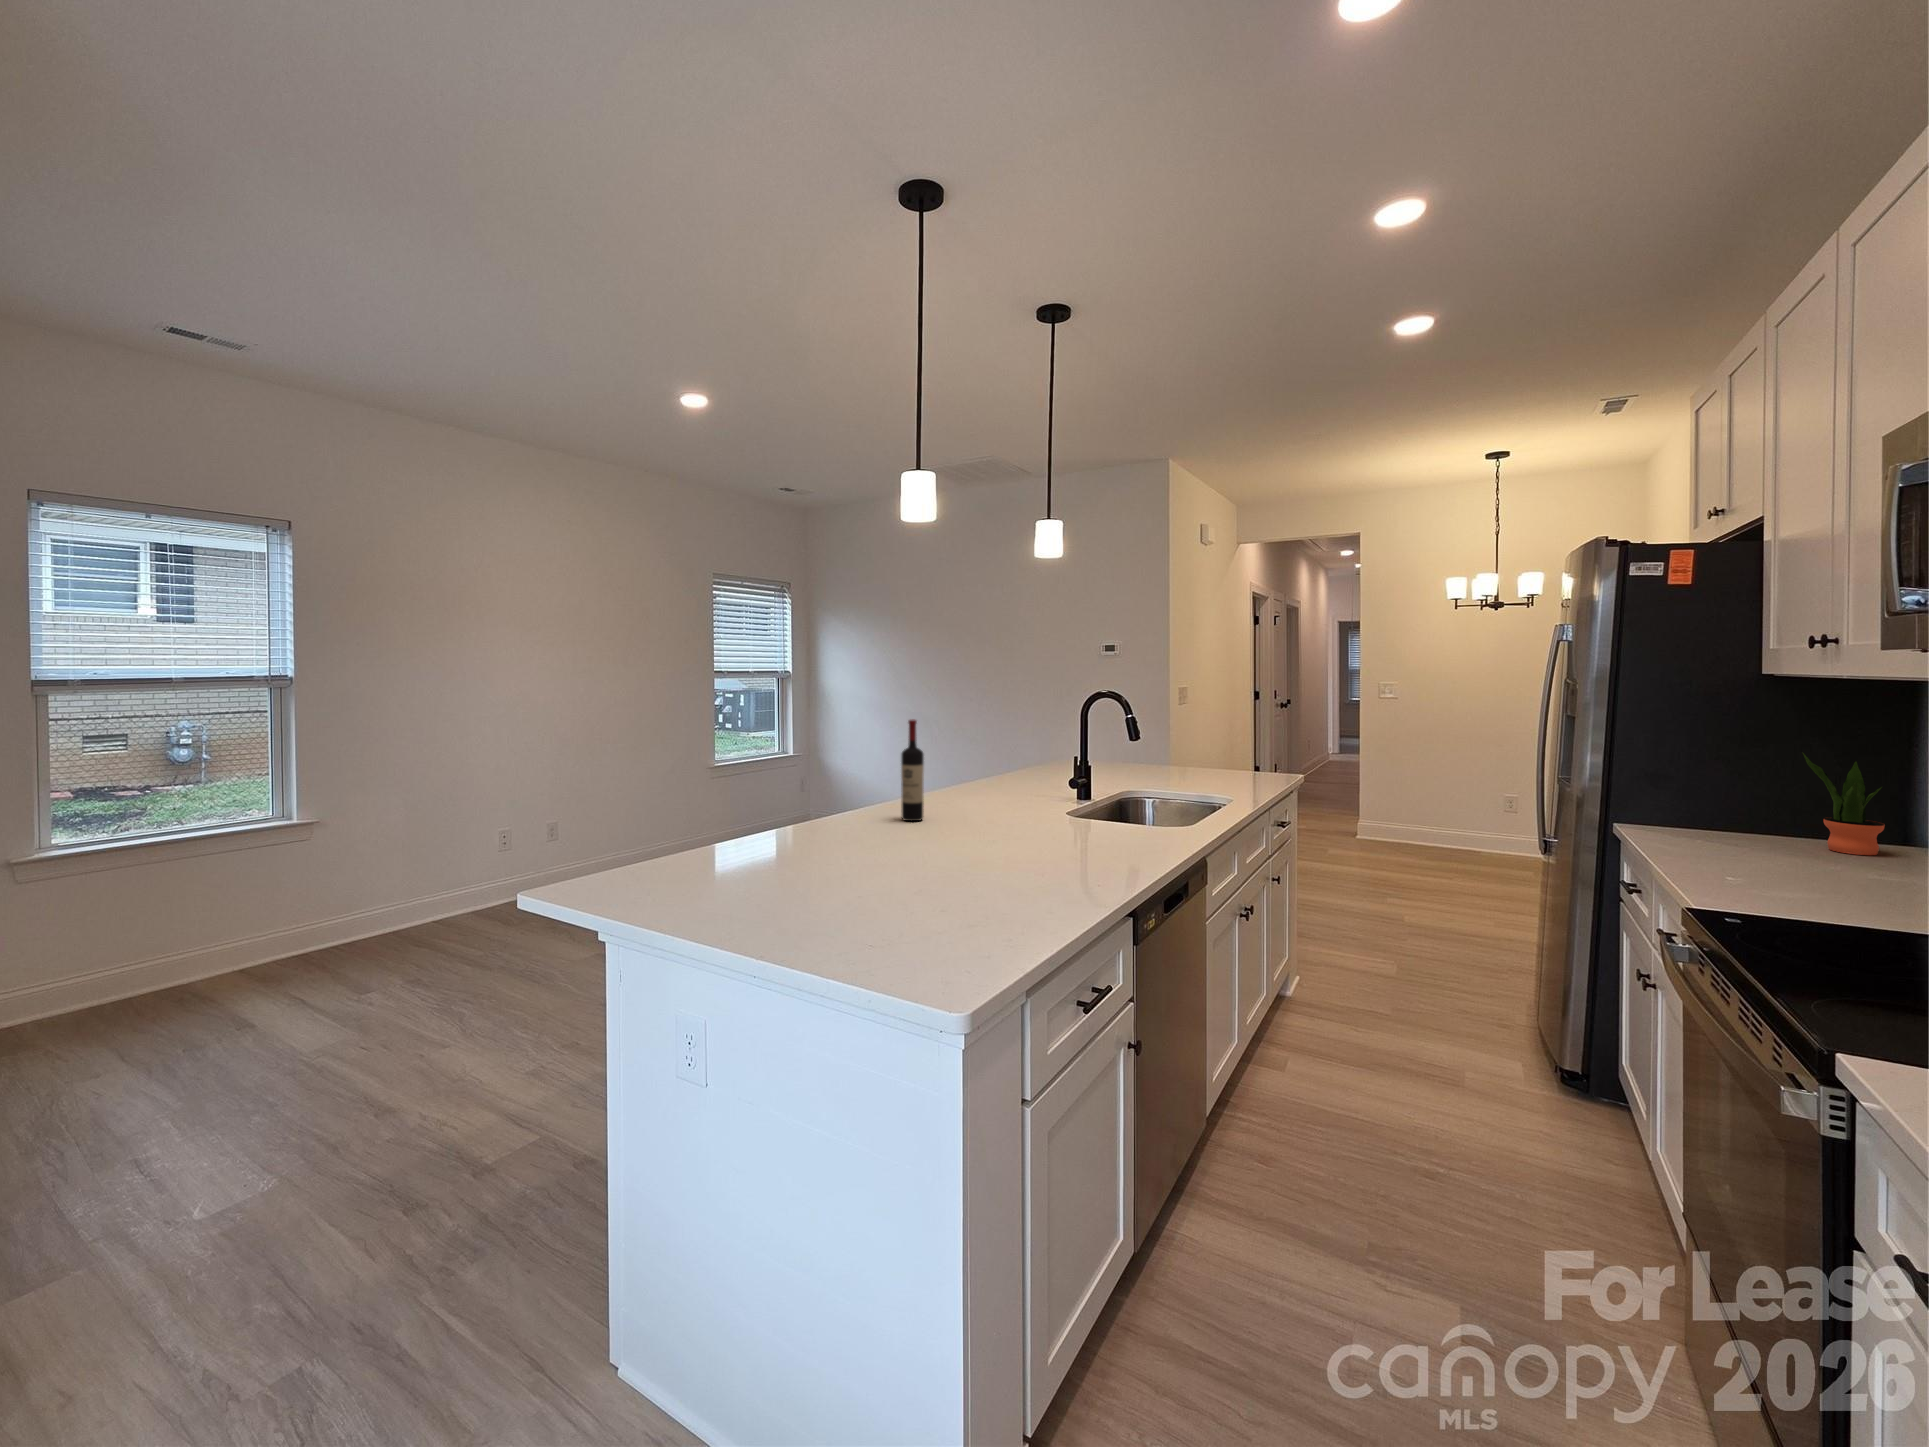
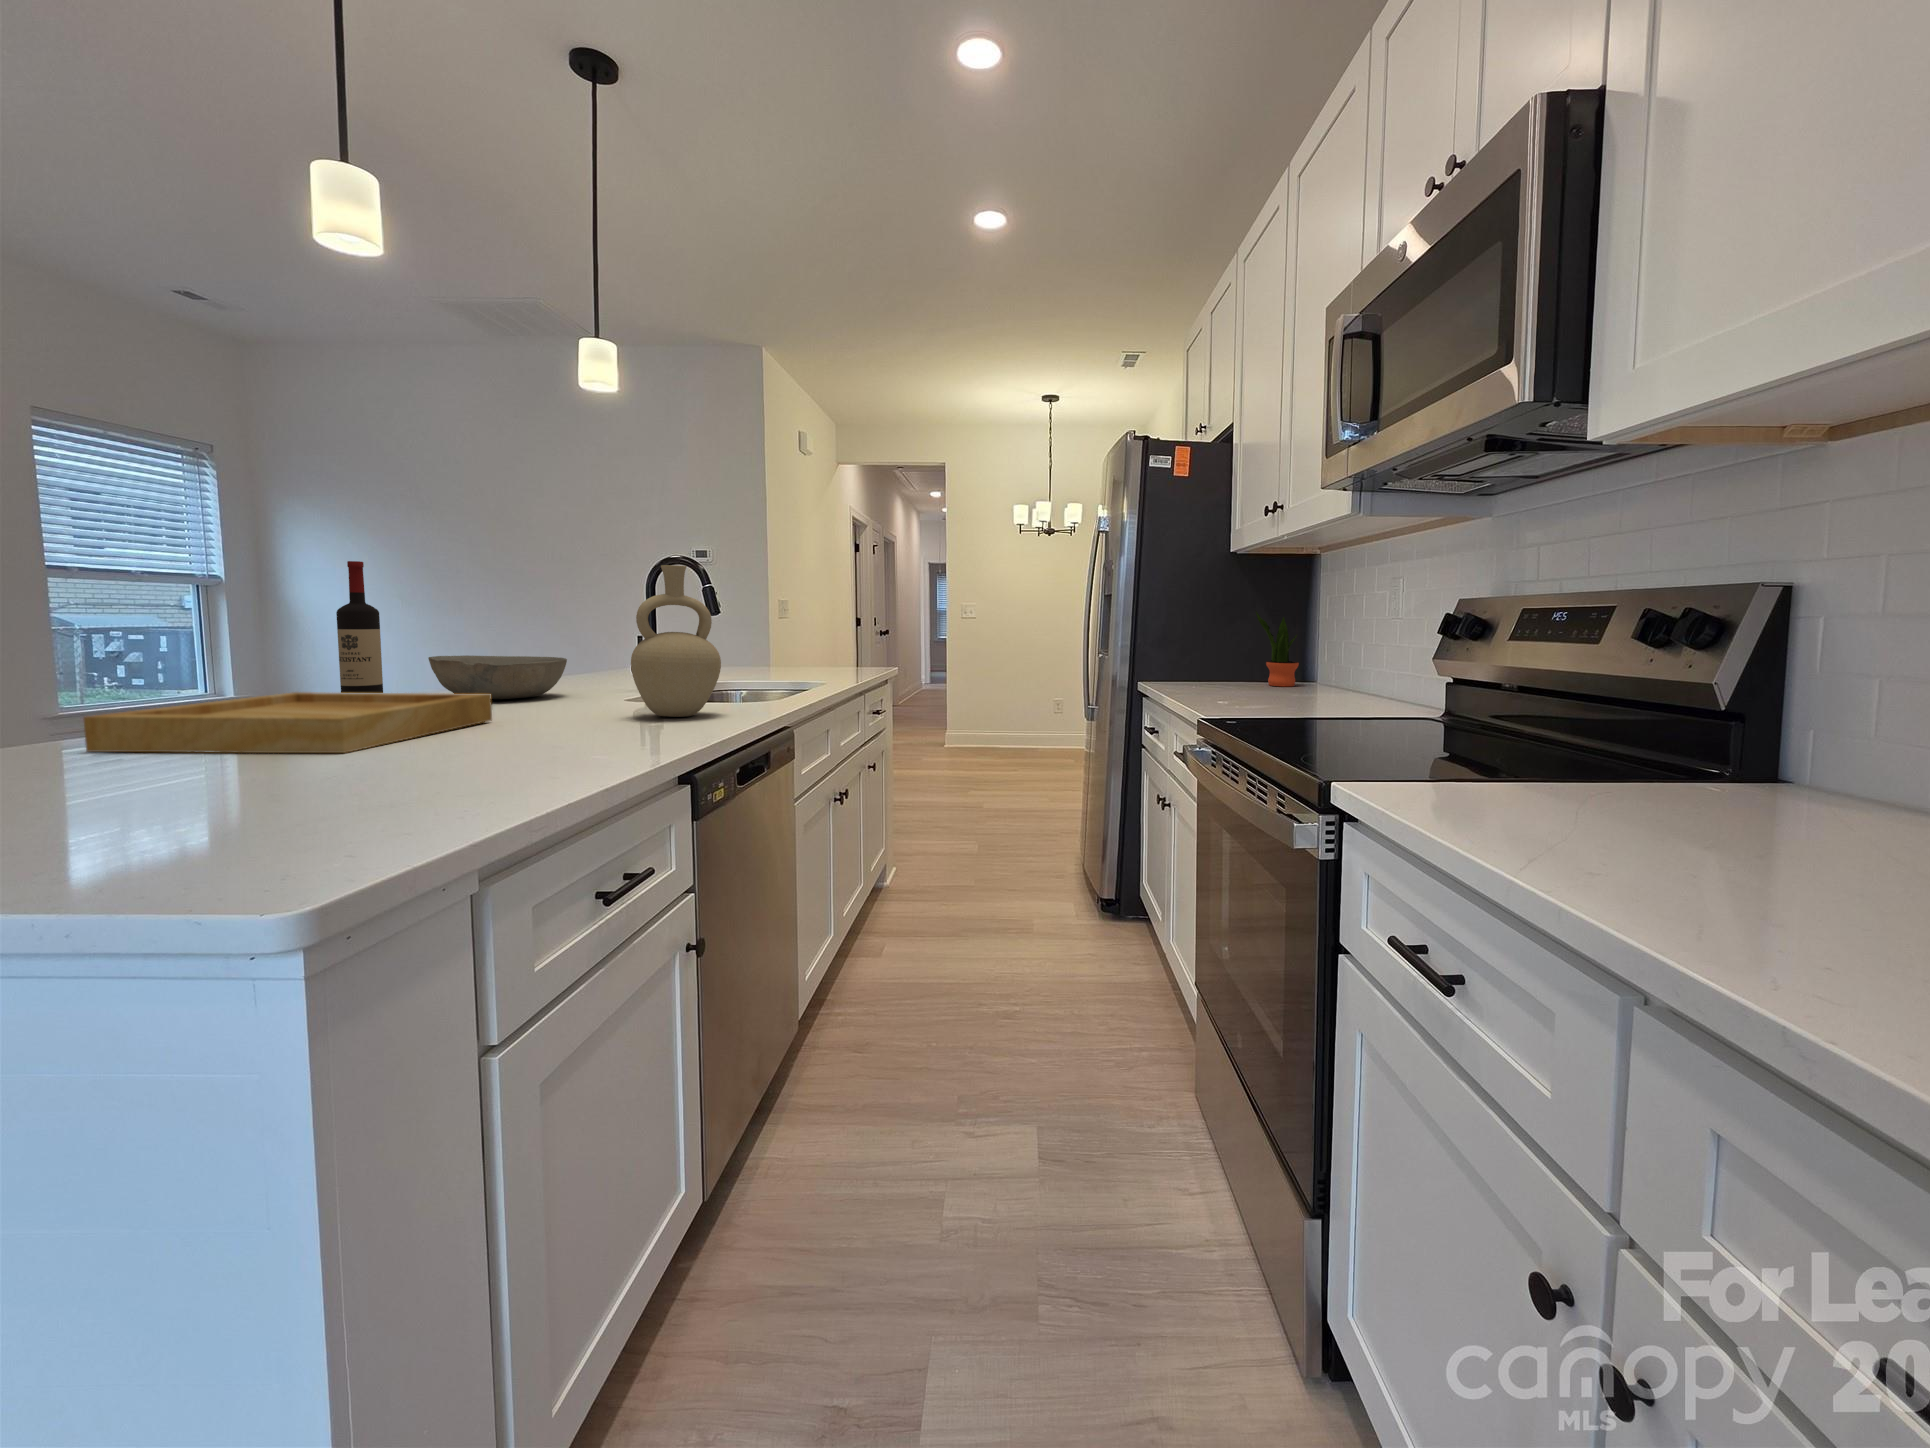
vase: none [1083,730,1151,849] -> present [631,565,721,717]
bowl: none [944,773,1029,810] -> present [428,655,567,699]
tray: none [804,808,992,870] -> present [84,692,492,753]

